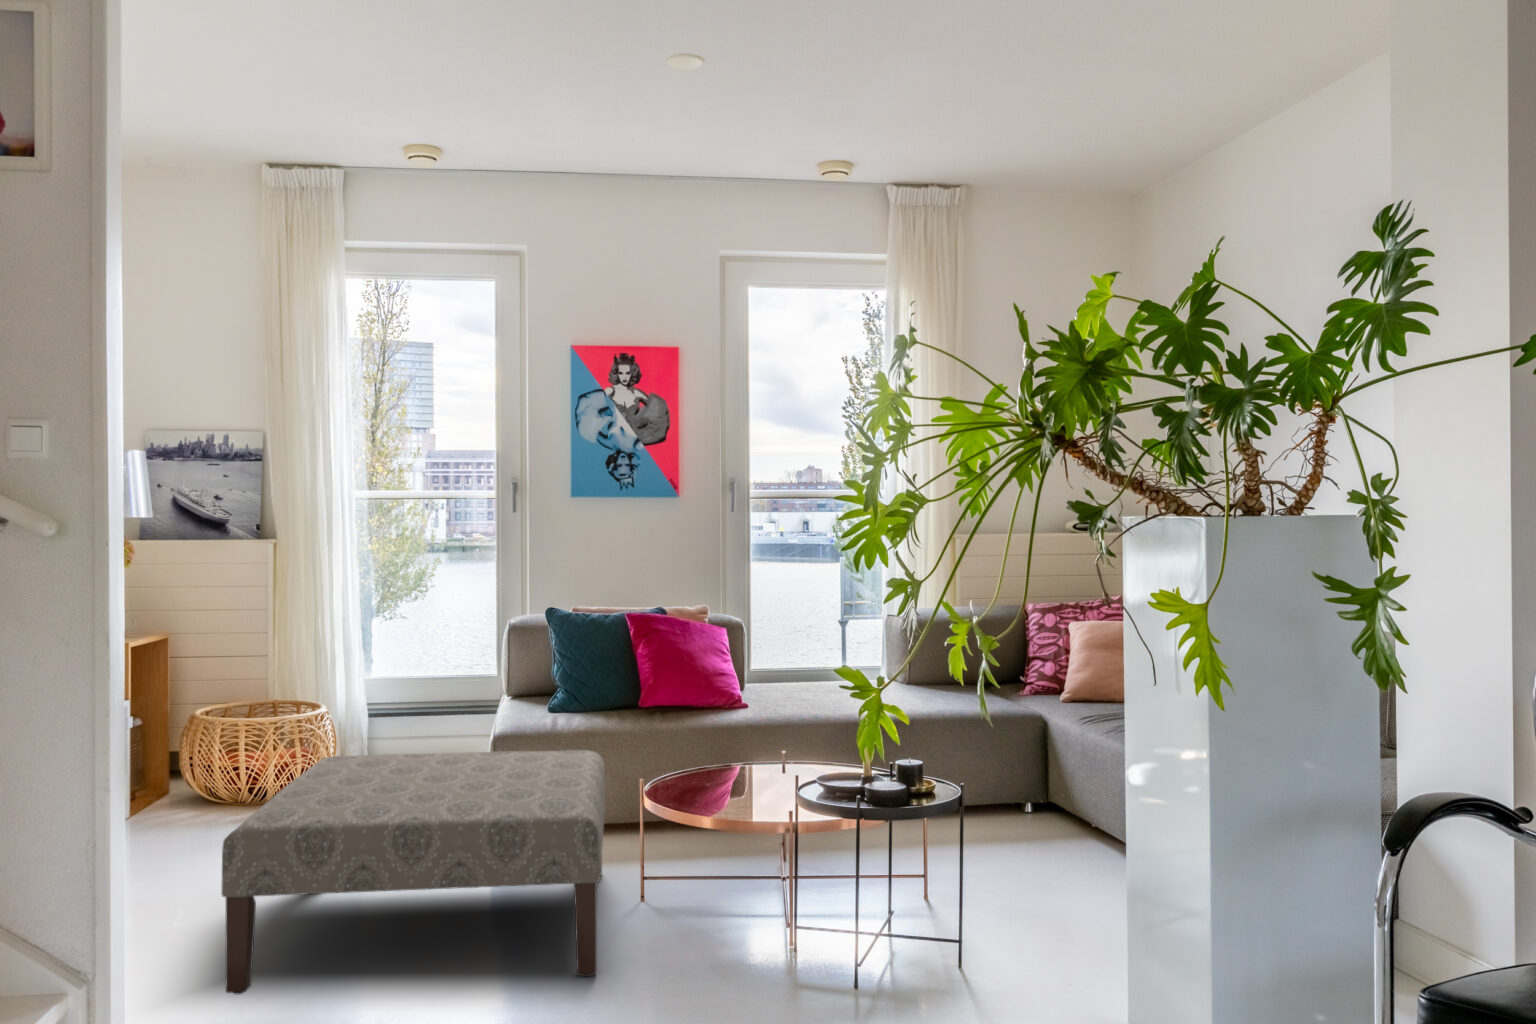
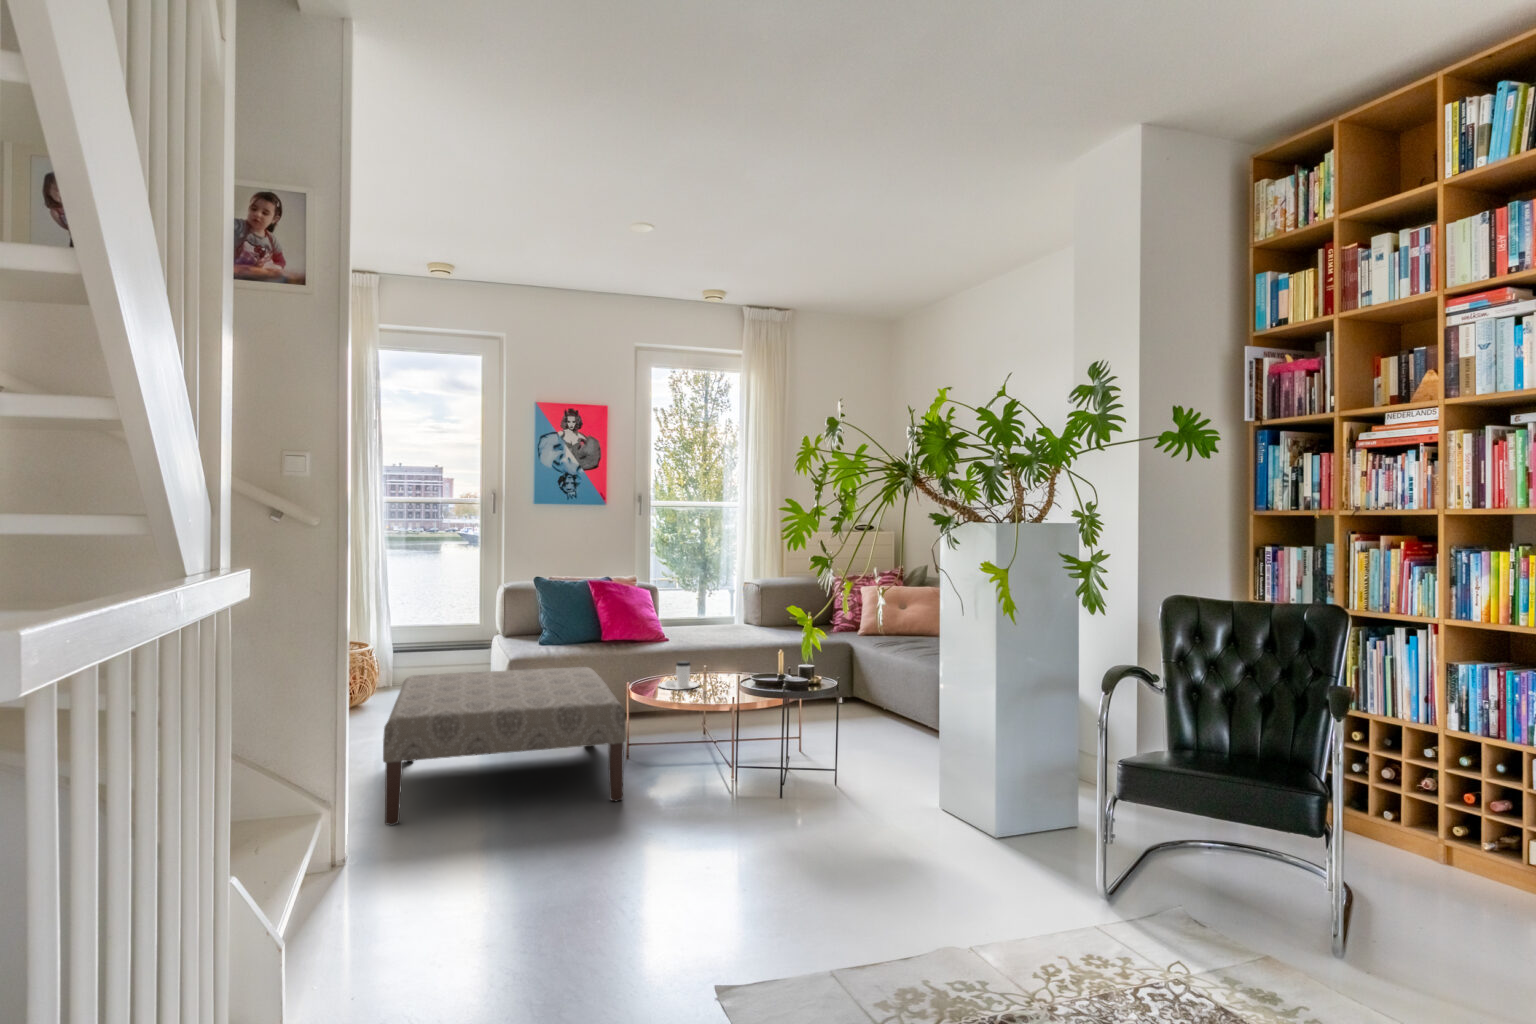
coffee cup: none [692,746,758,793] -> present [658,661,699,690]

